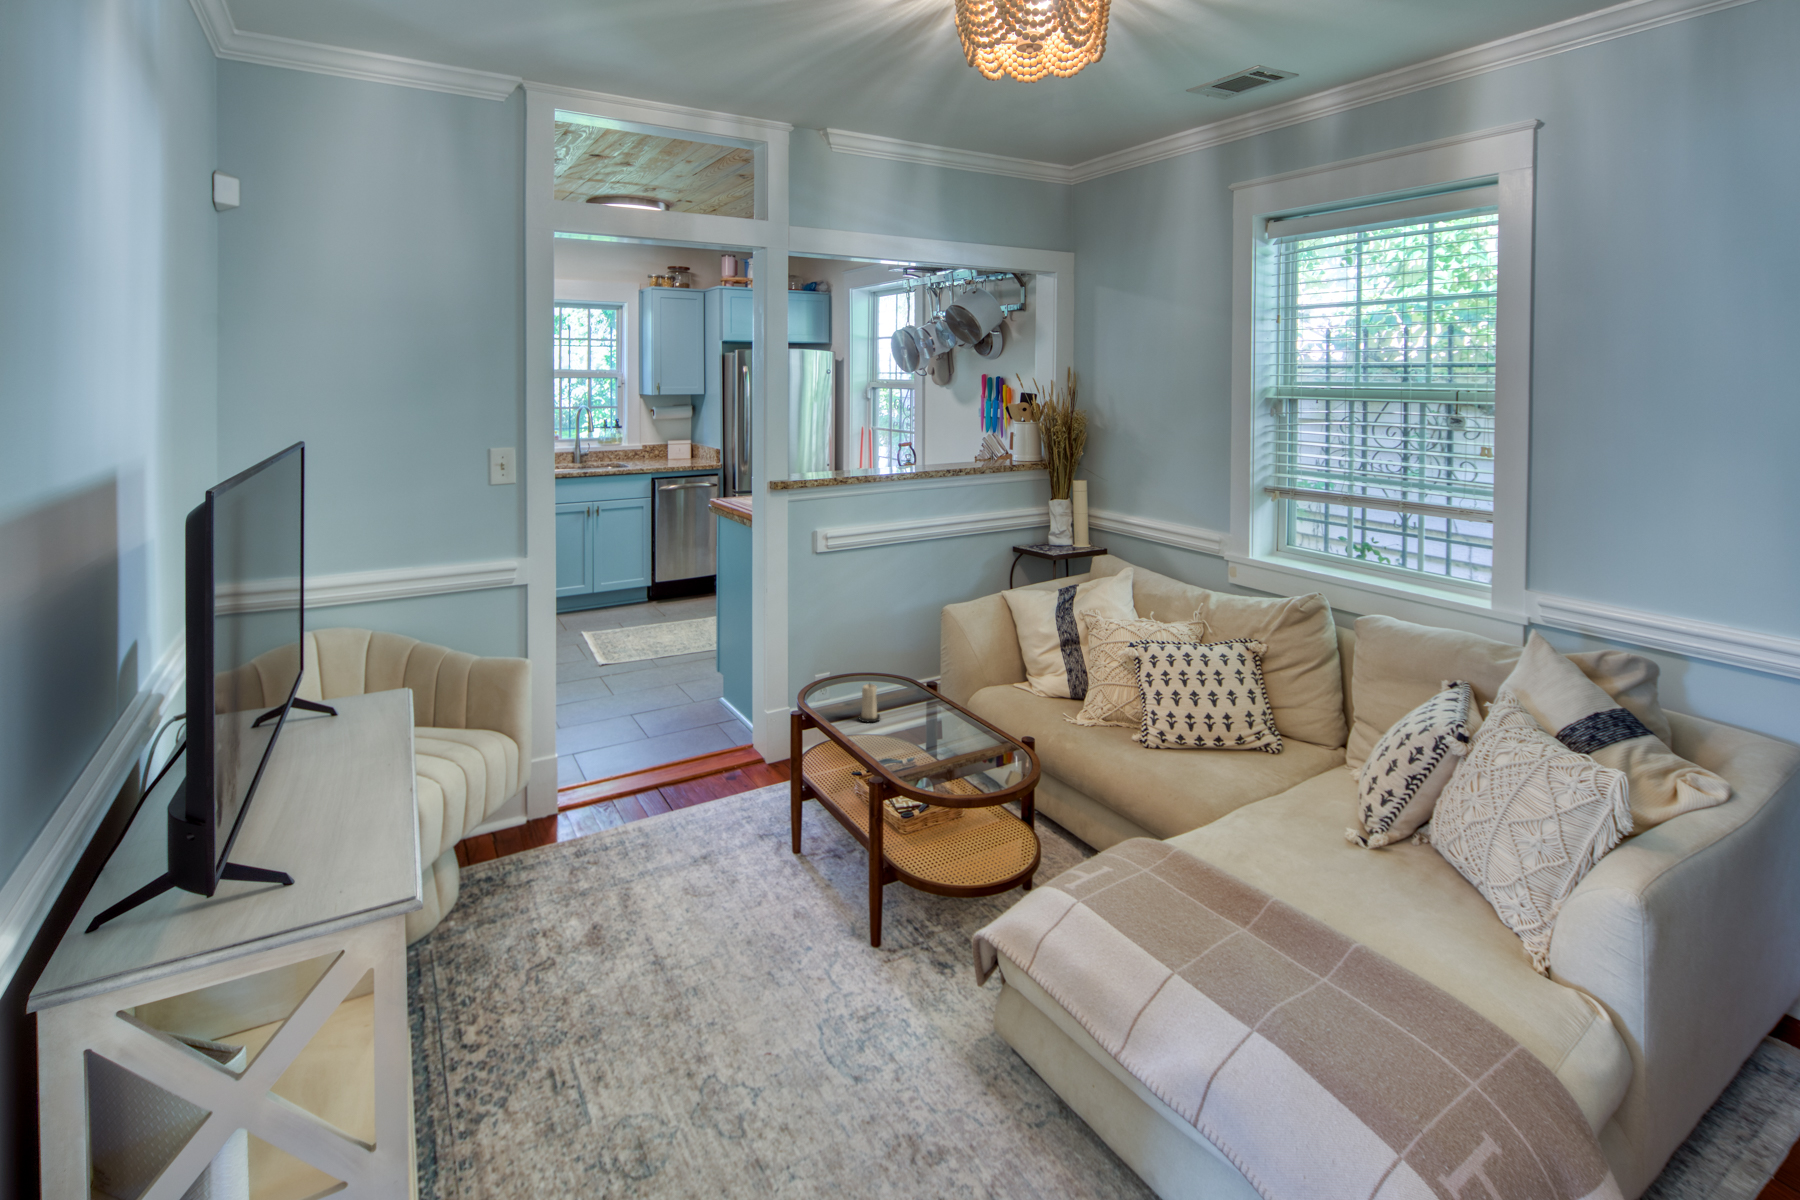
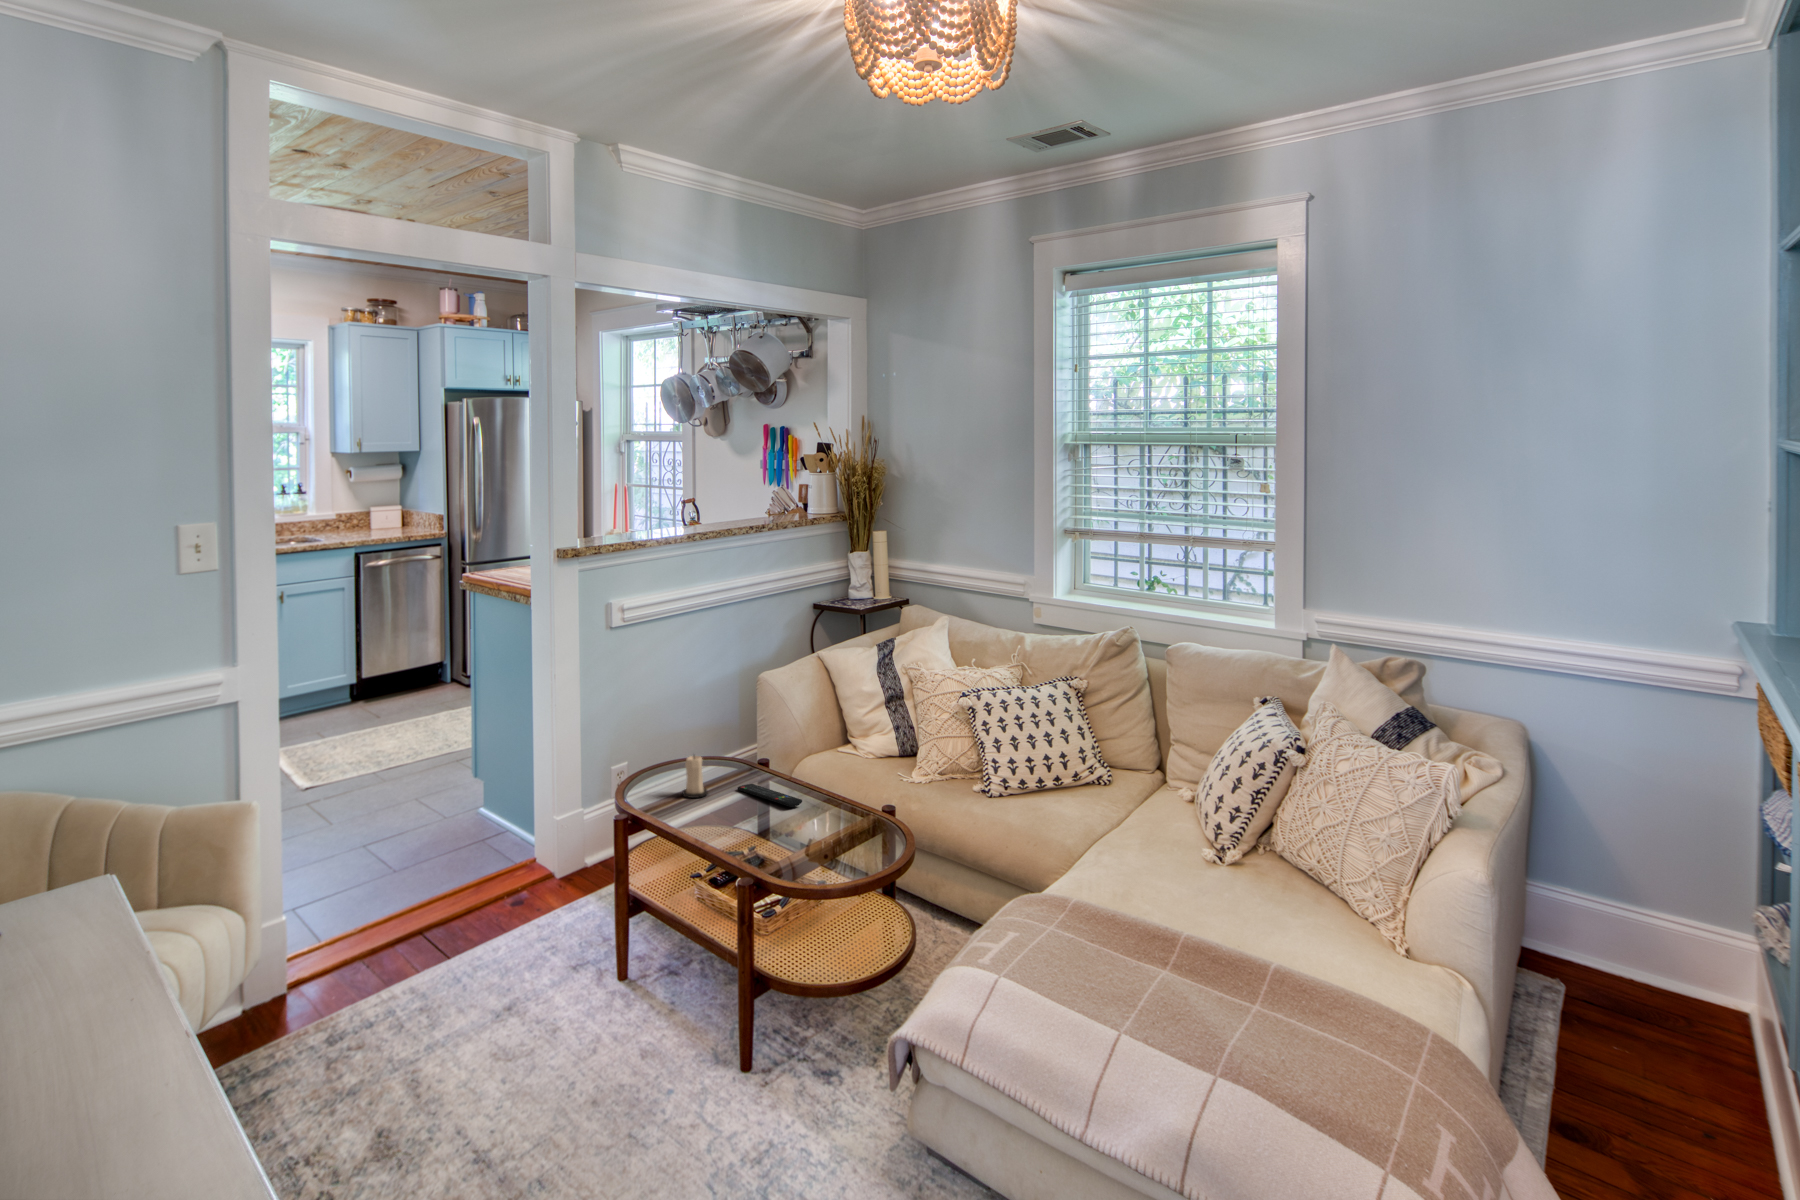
remote control: none [909,713,963,740] -> present [738,784,802,807]

